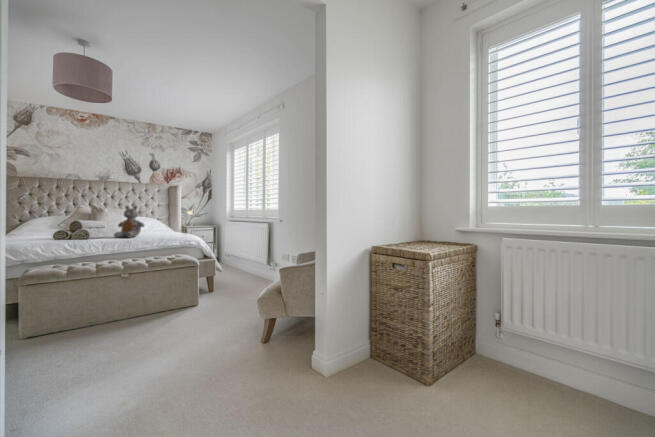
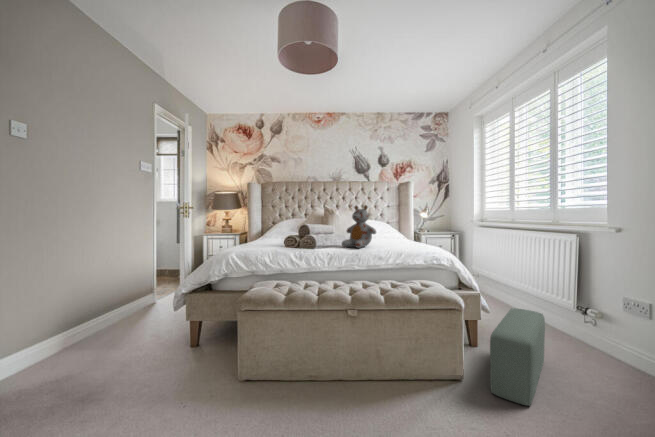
pouf: none [212,266,247,308] -> present [490,309,545,406]

